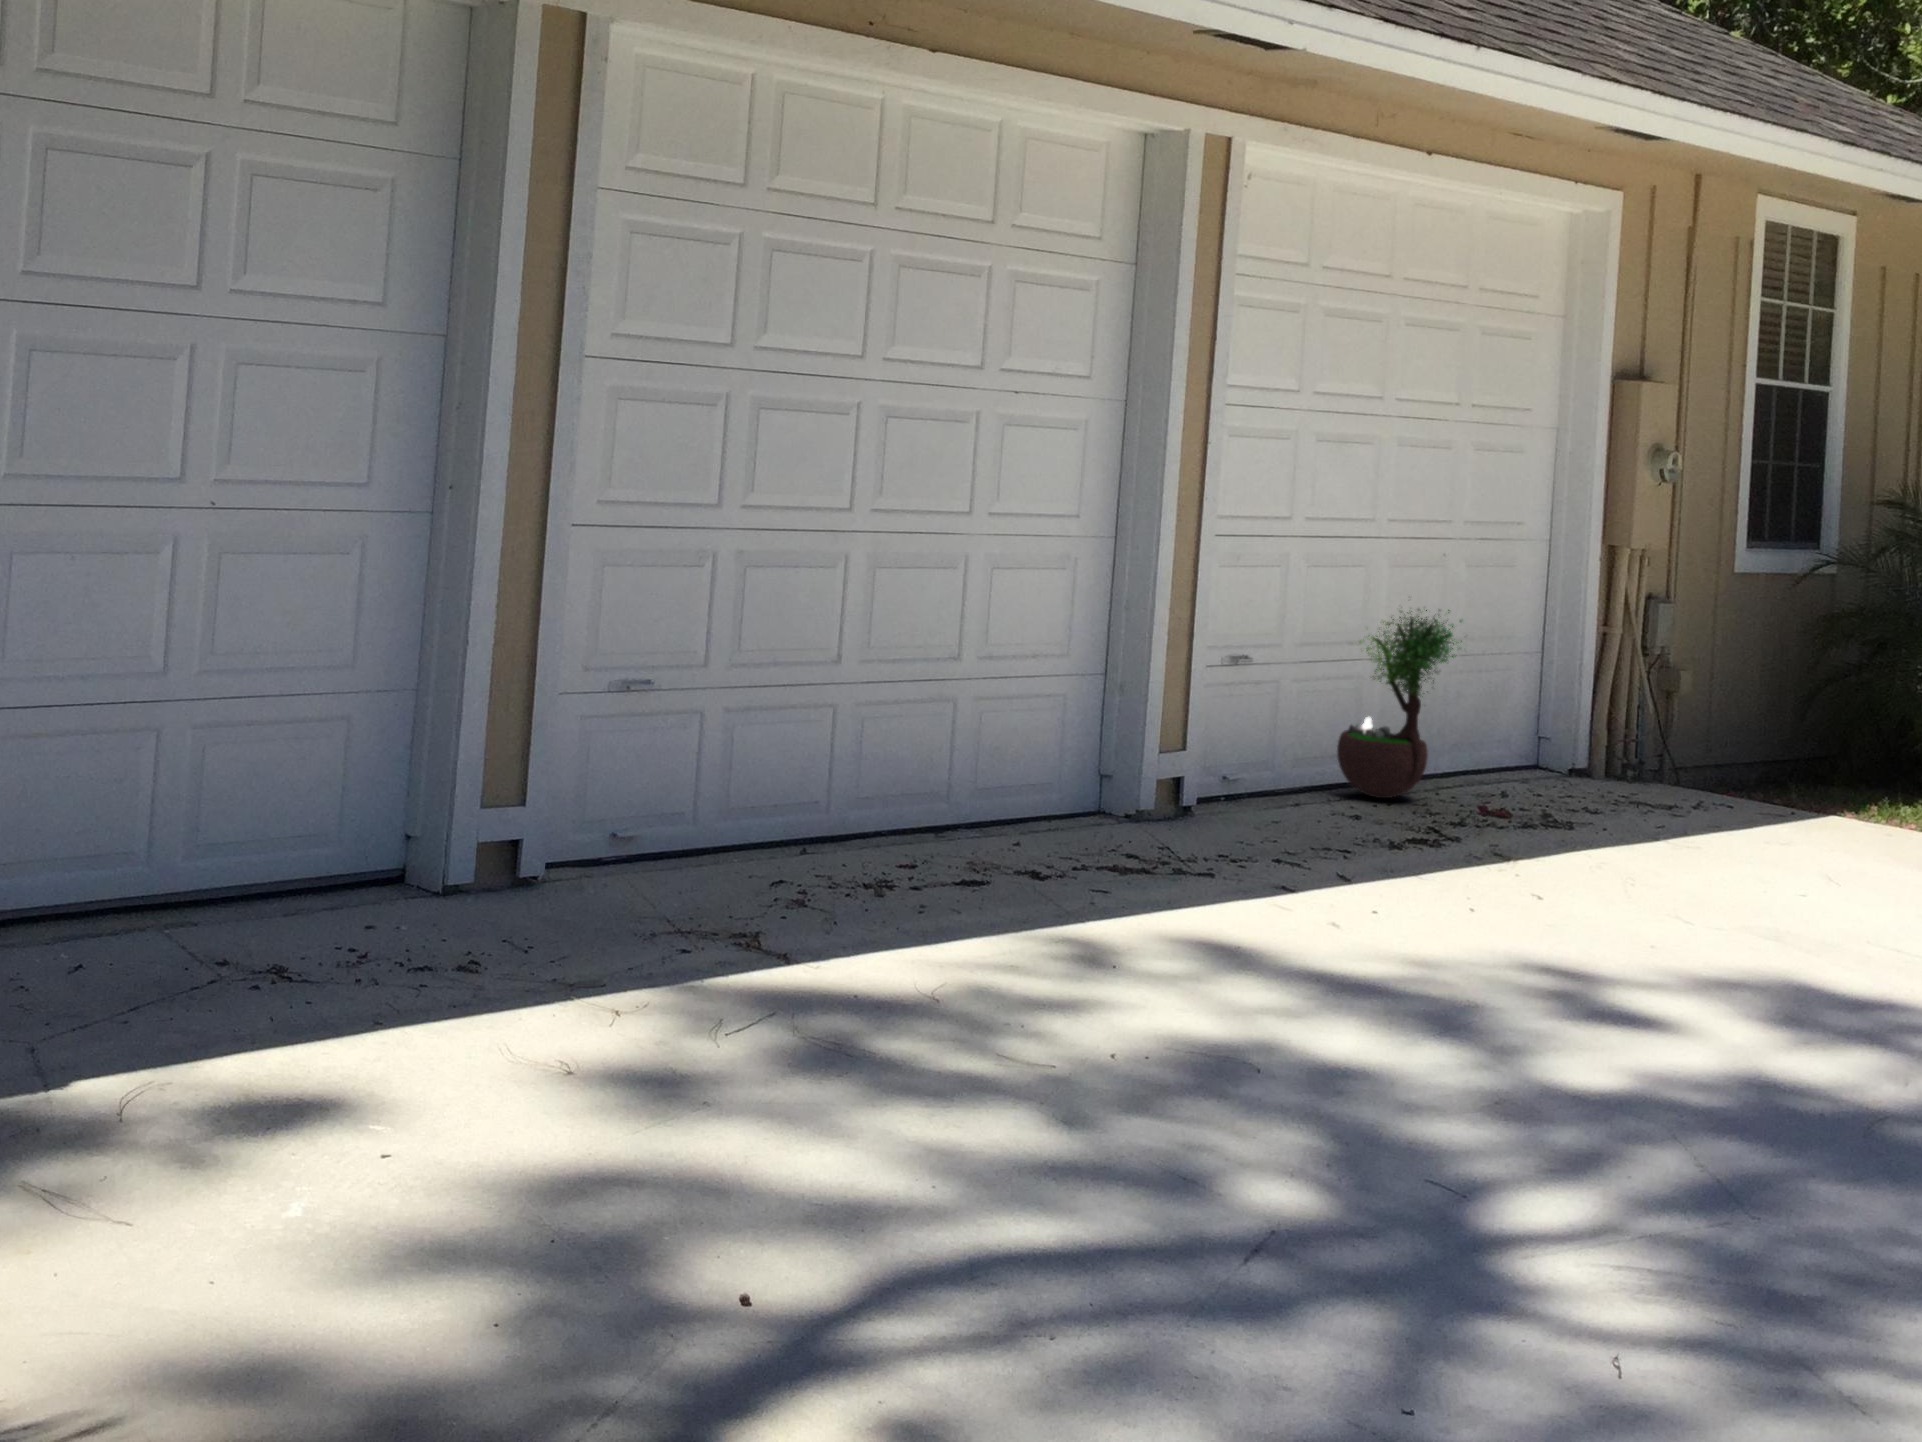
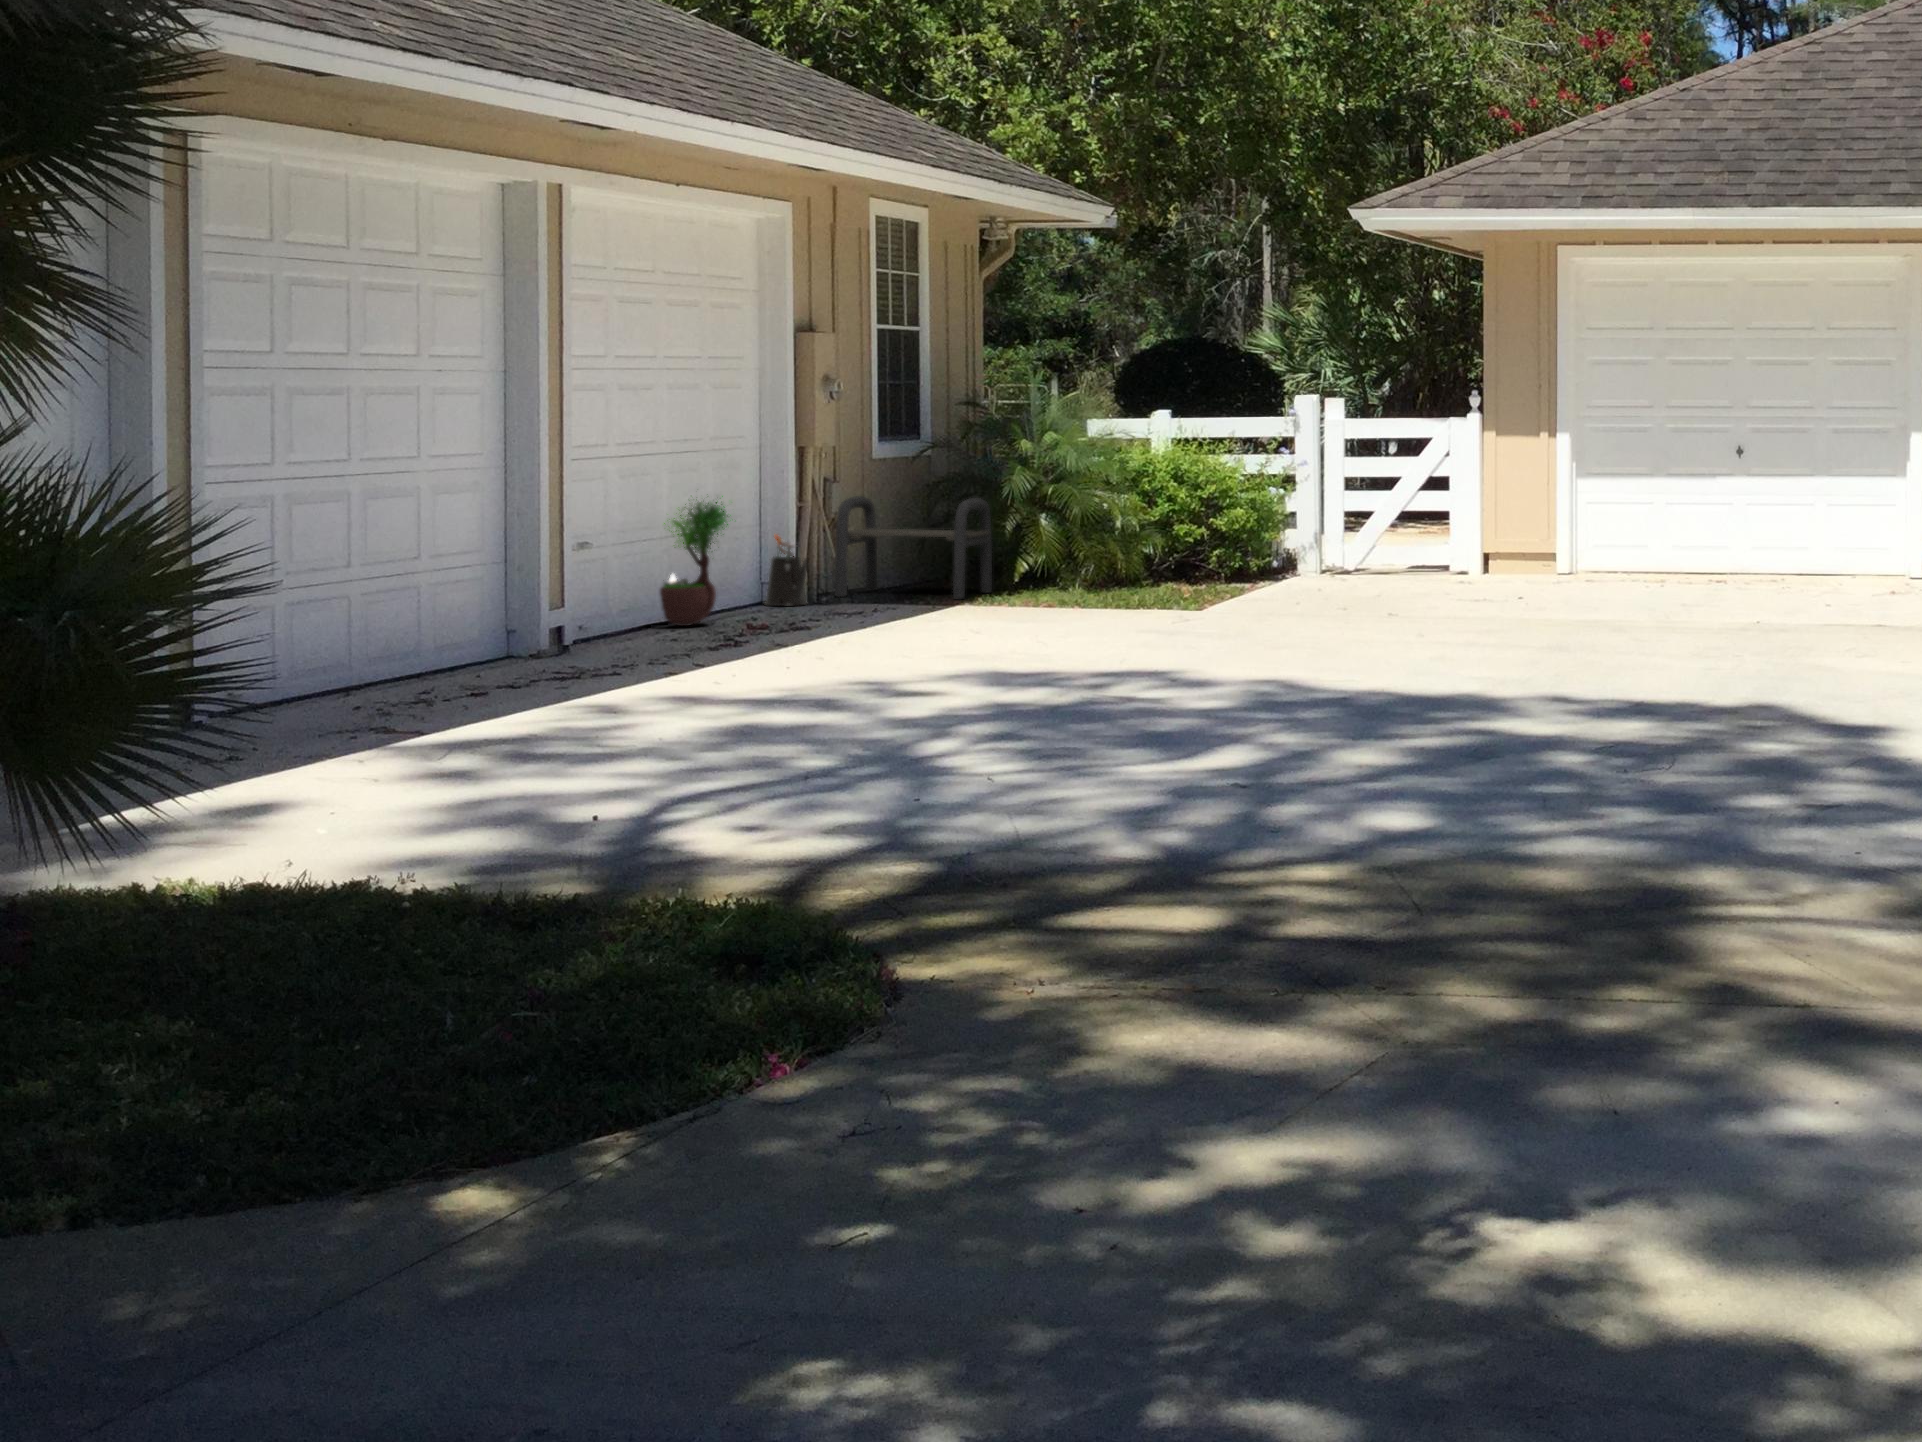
bench: none [1641,623,1900,809] -> present [835,496,992,599]
watering can: none [1525,666,1592,781] -> present [765,535,808,606]

